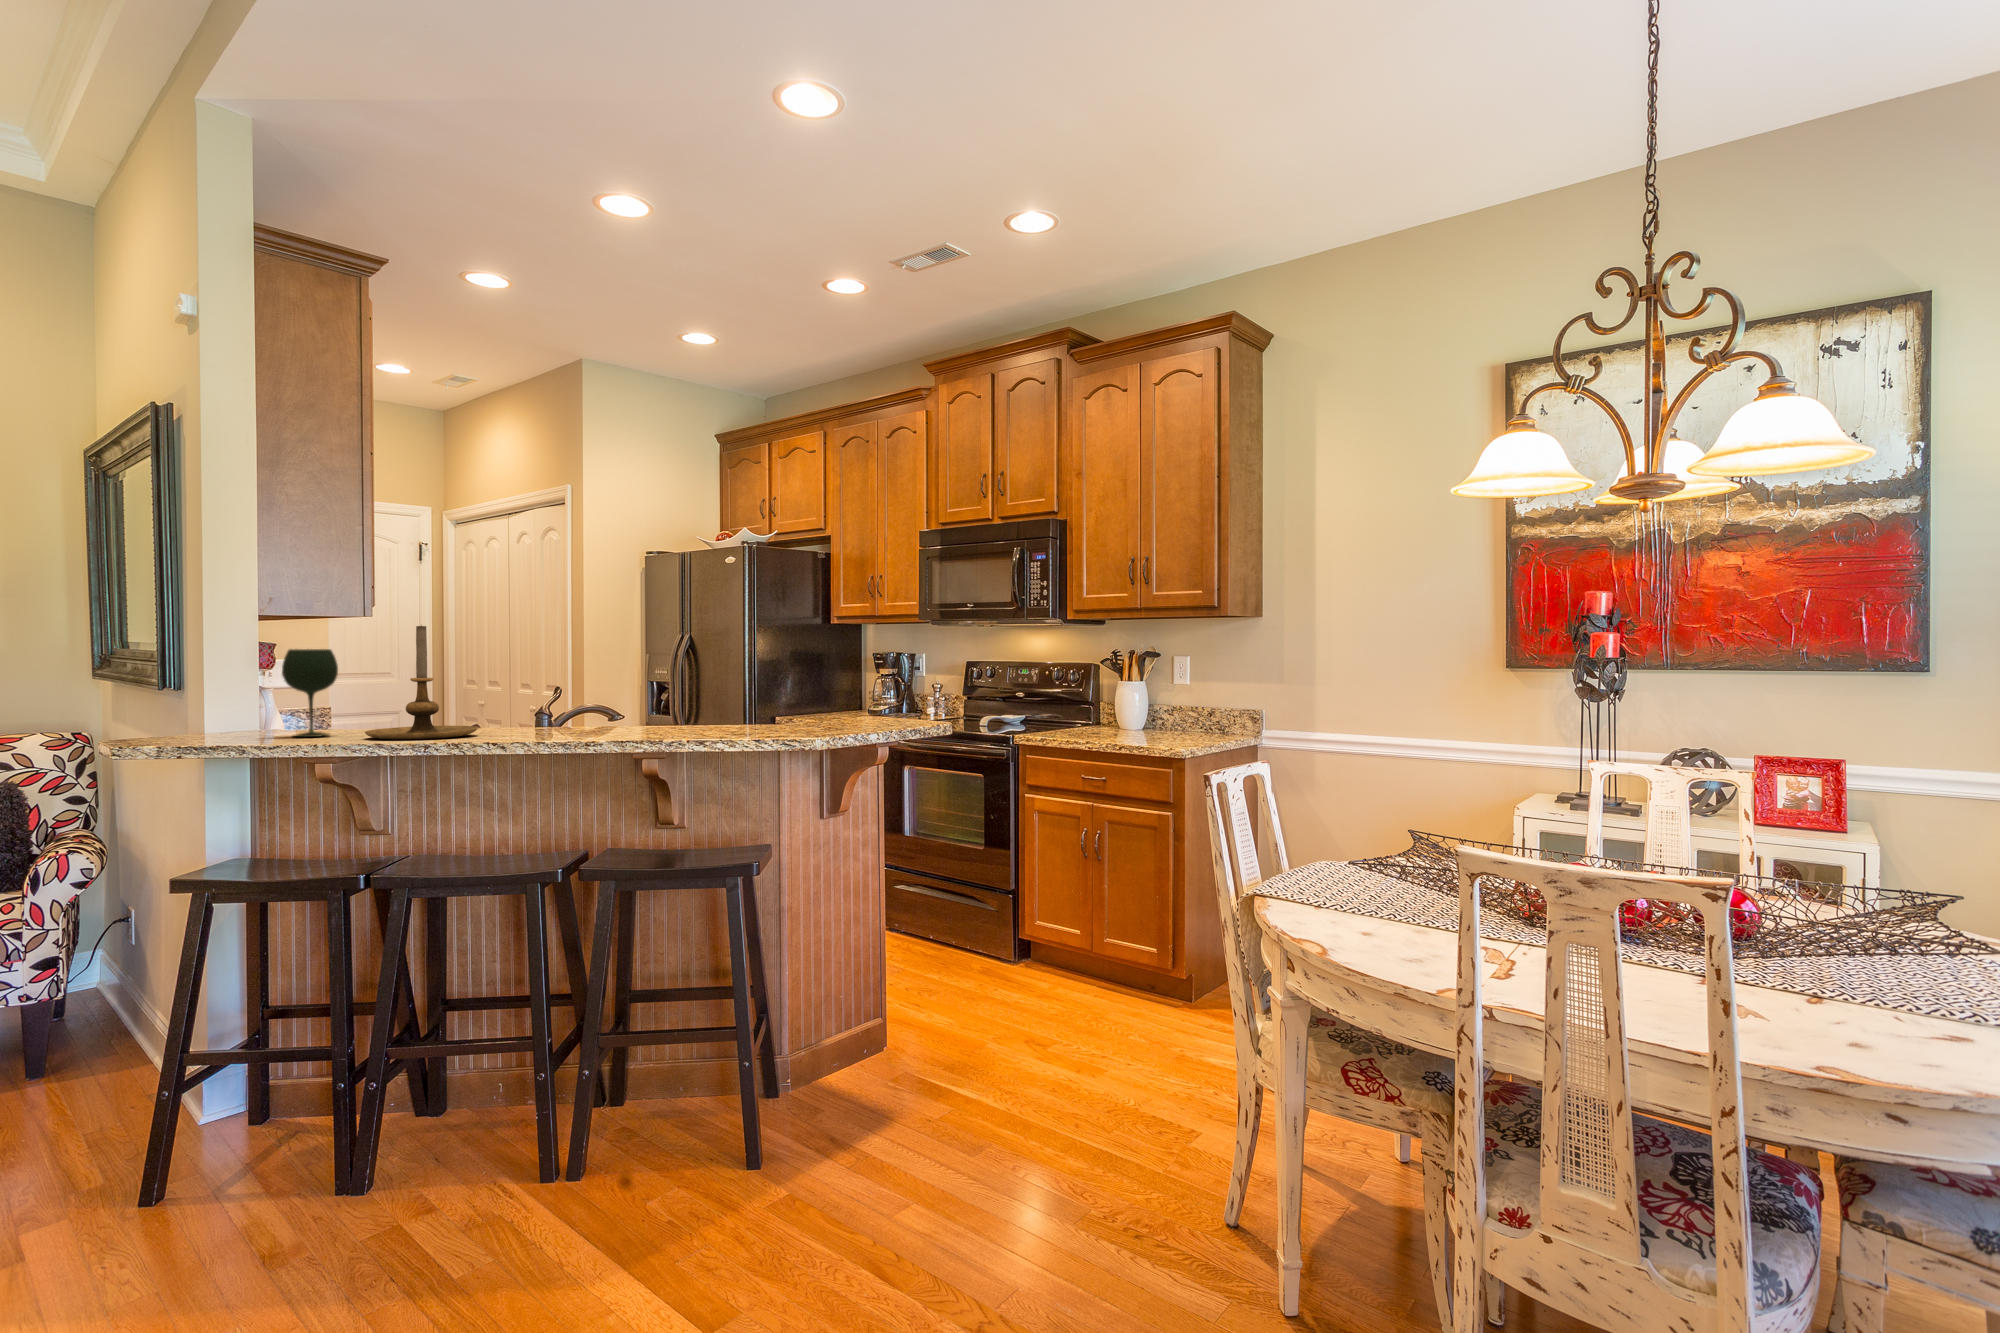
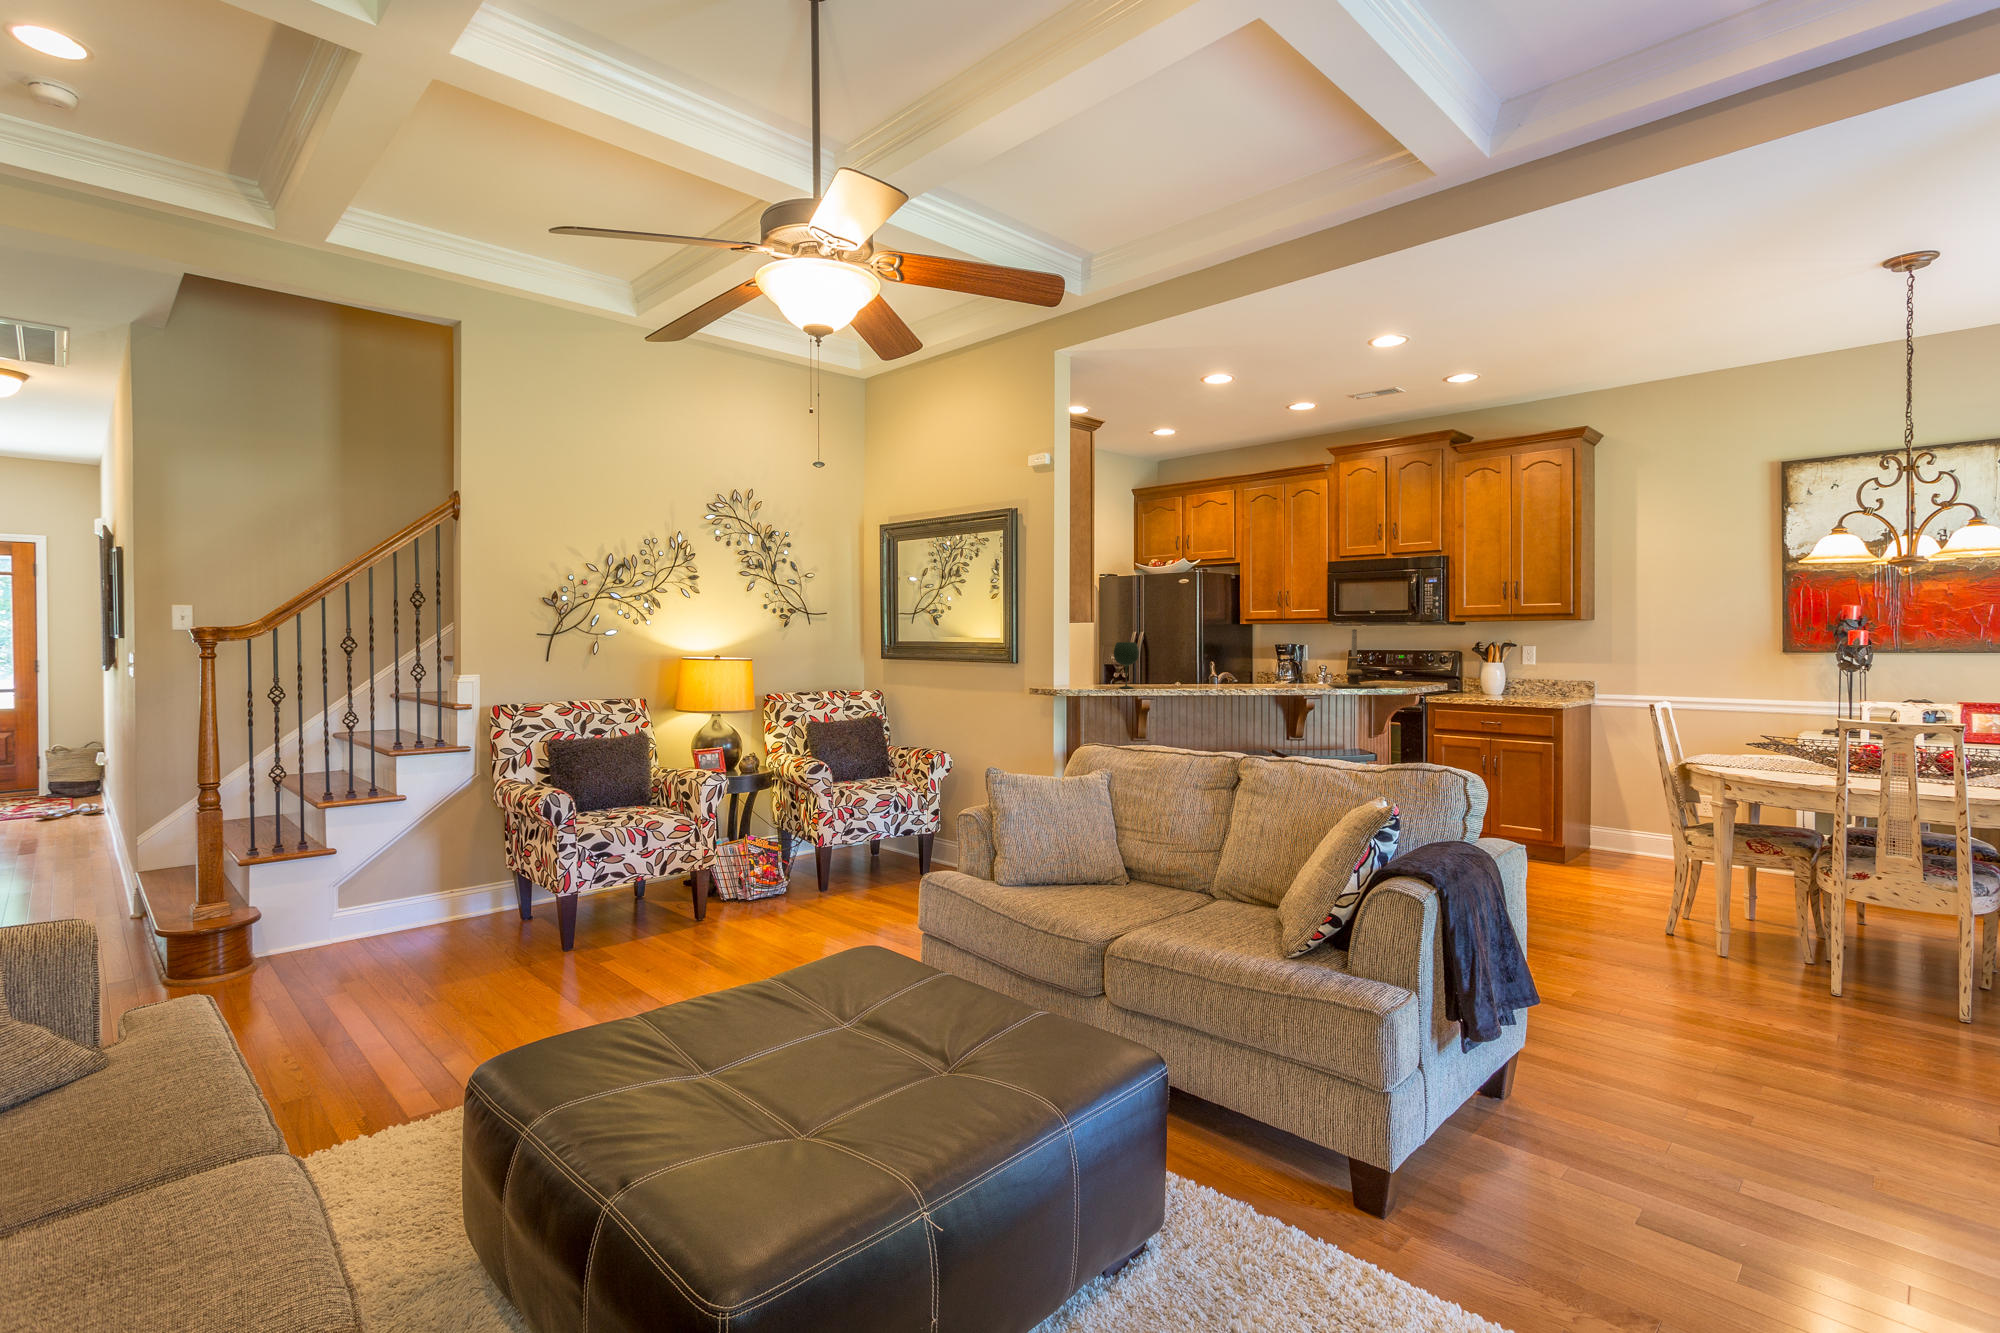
candle holder: present [365,625,478,740] -> present [1327,629,1382,688]

